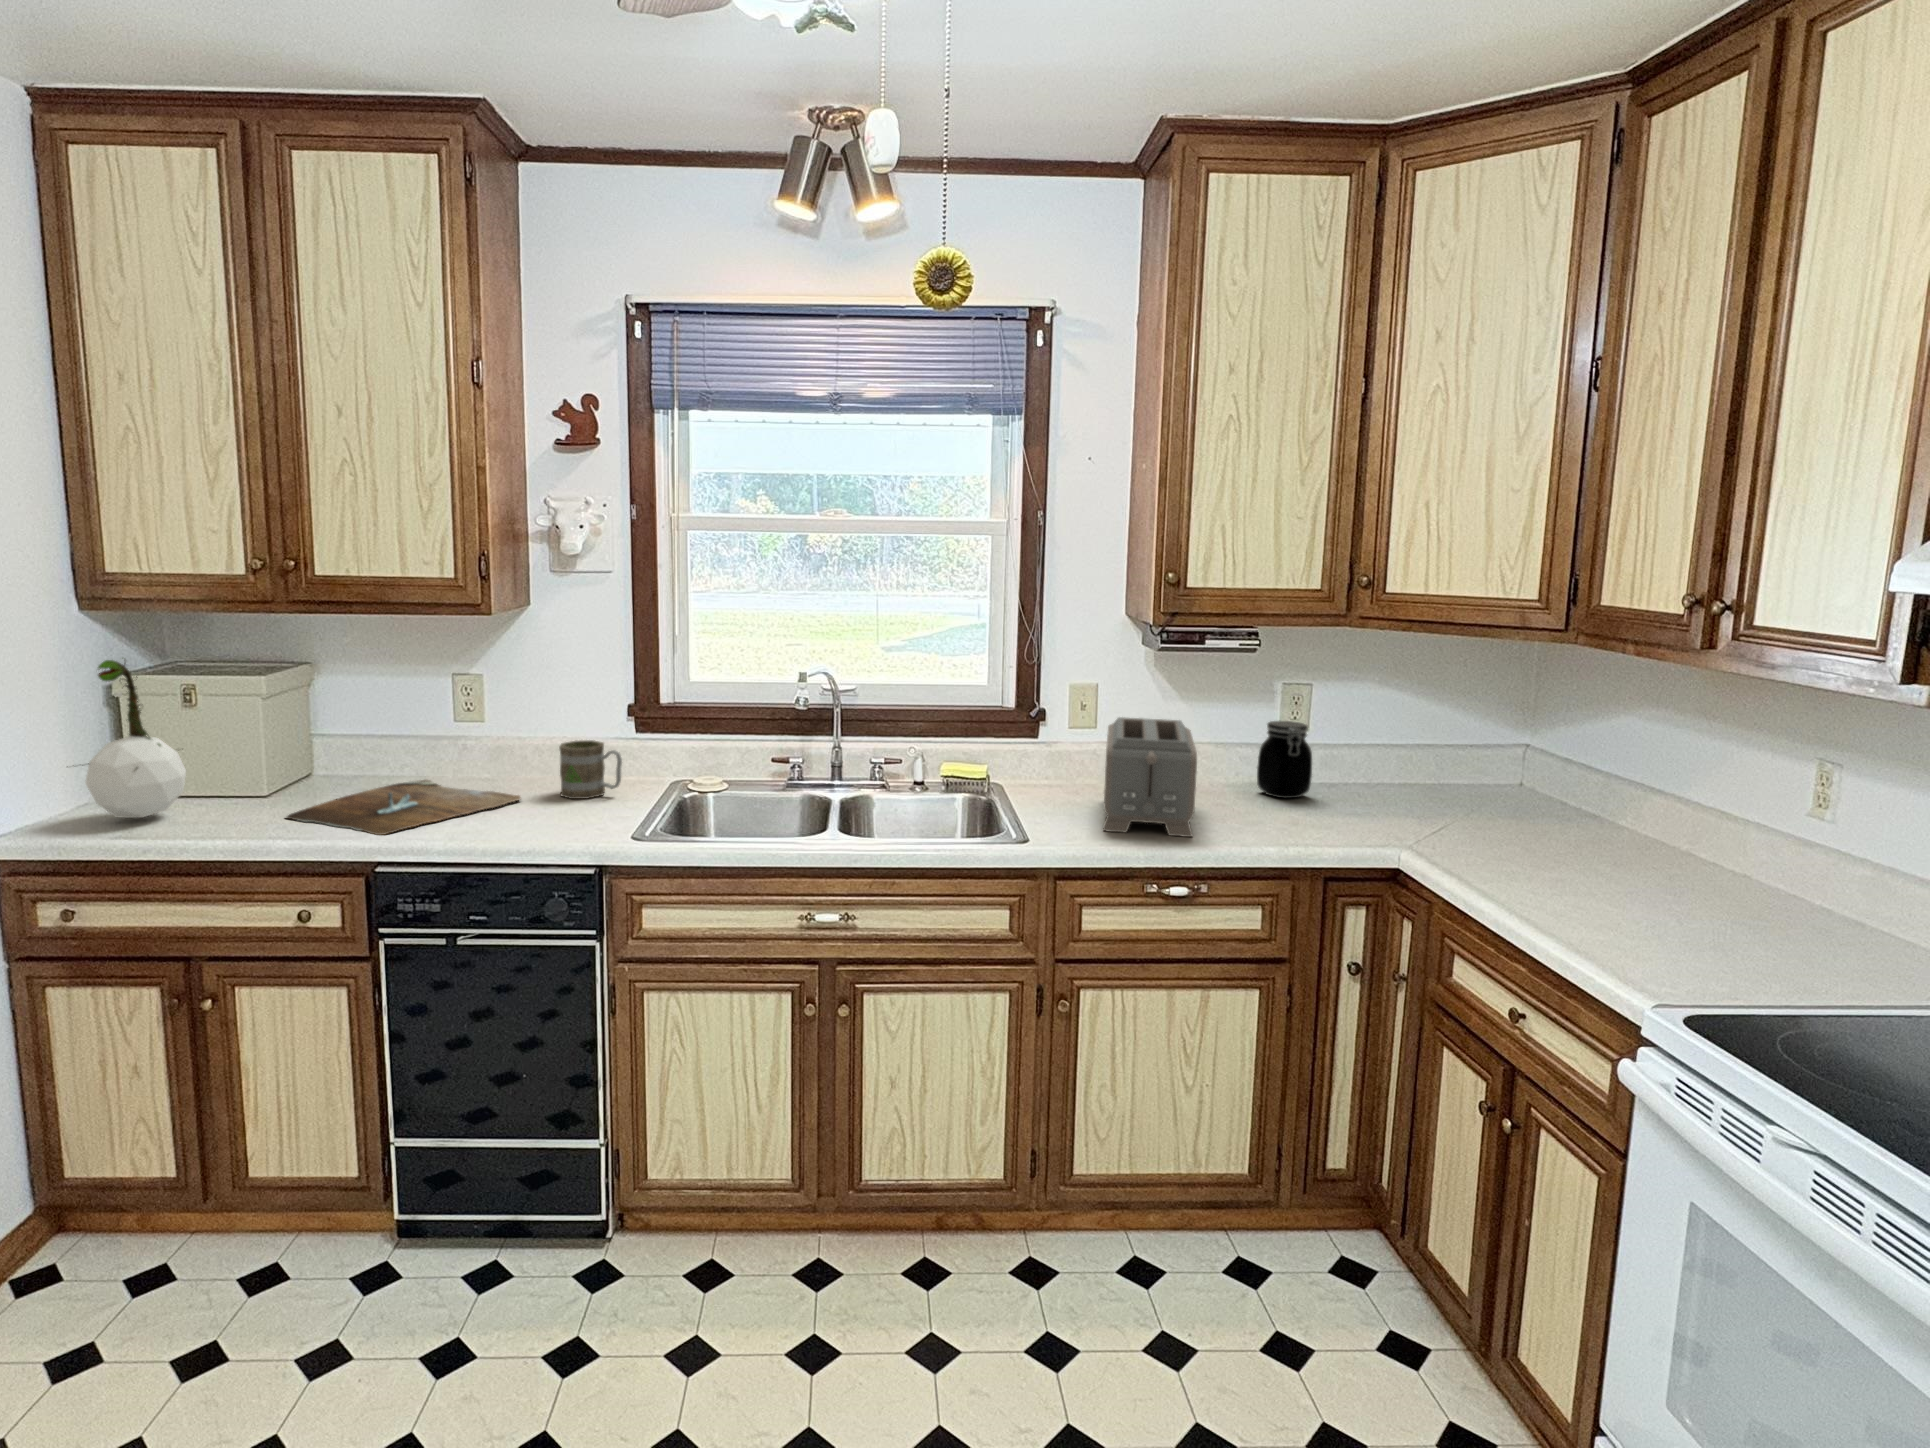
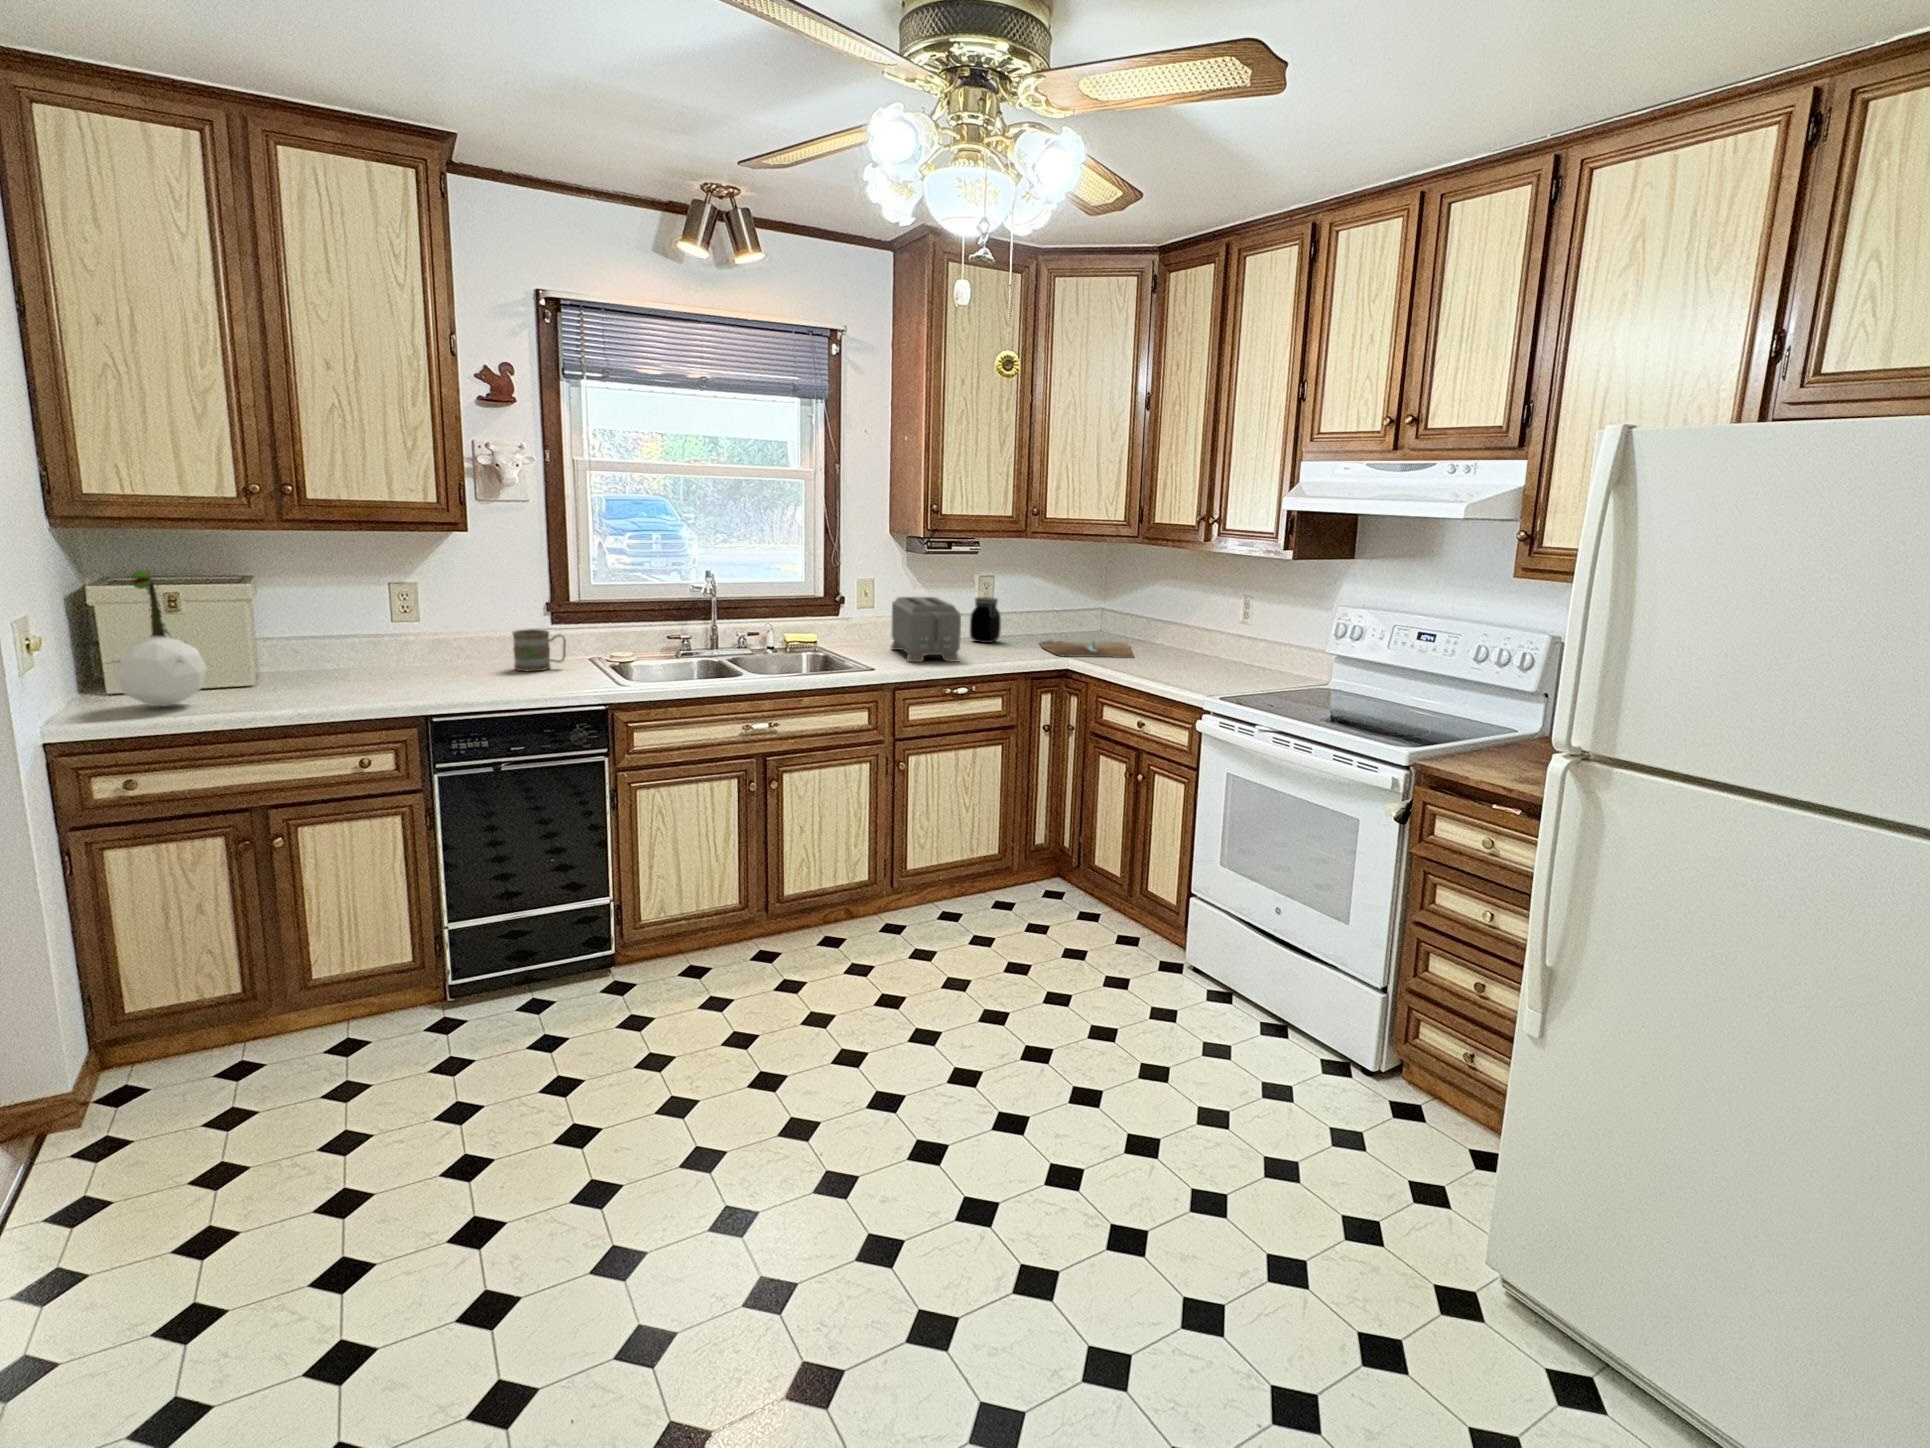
cutting board: present [286,780,520,835] -> present [1039,640,1134,658]

